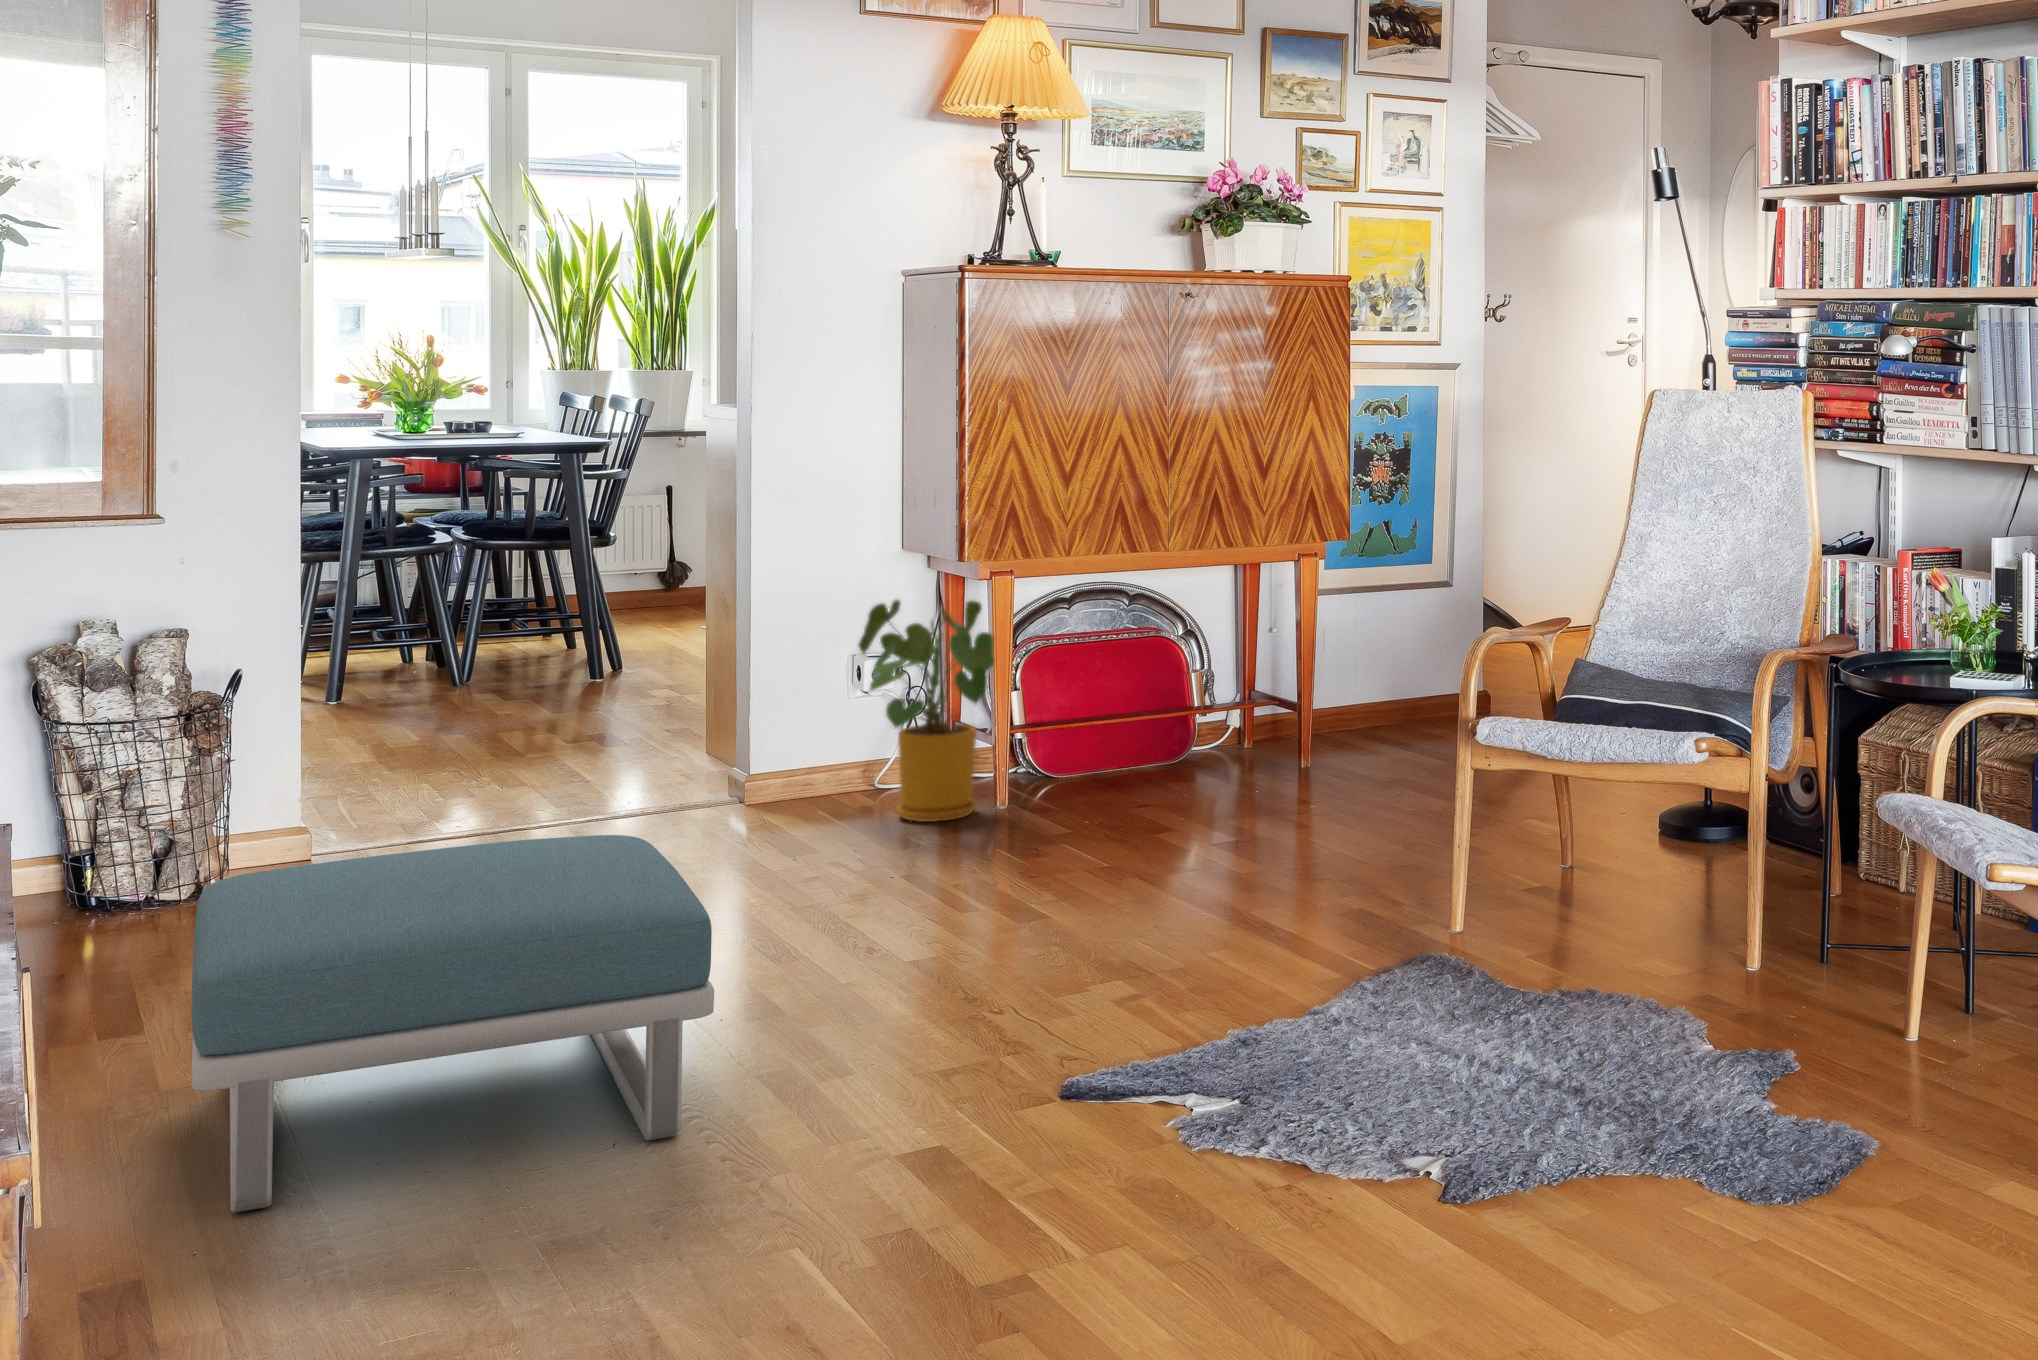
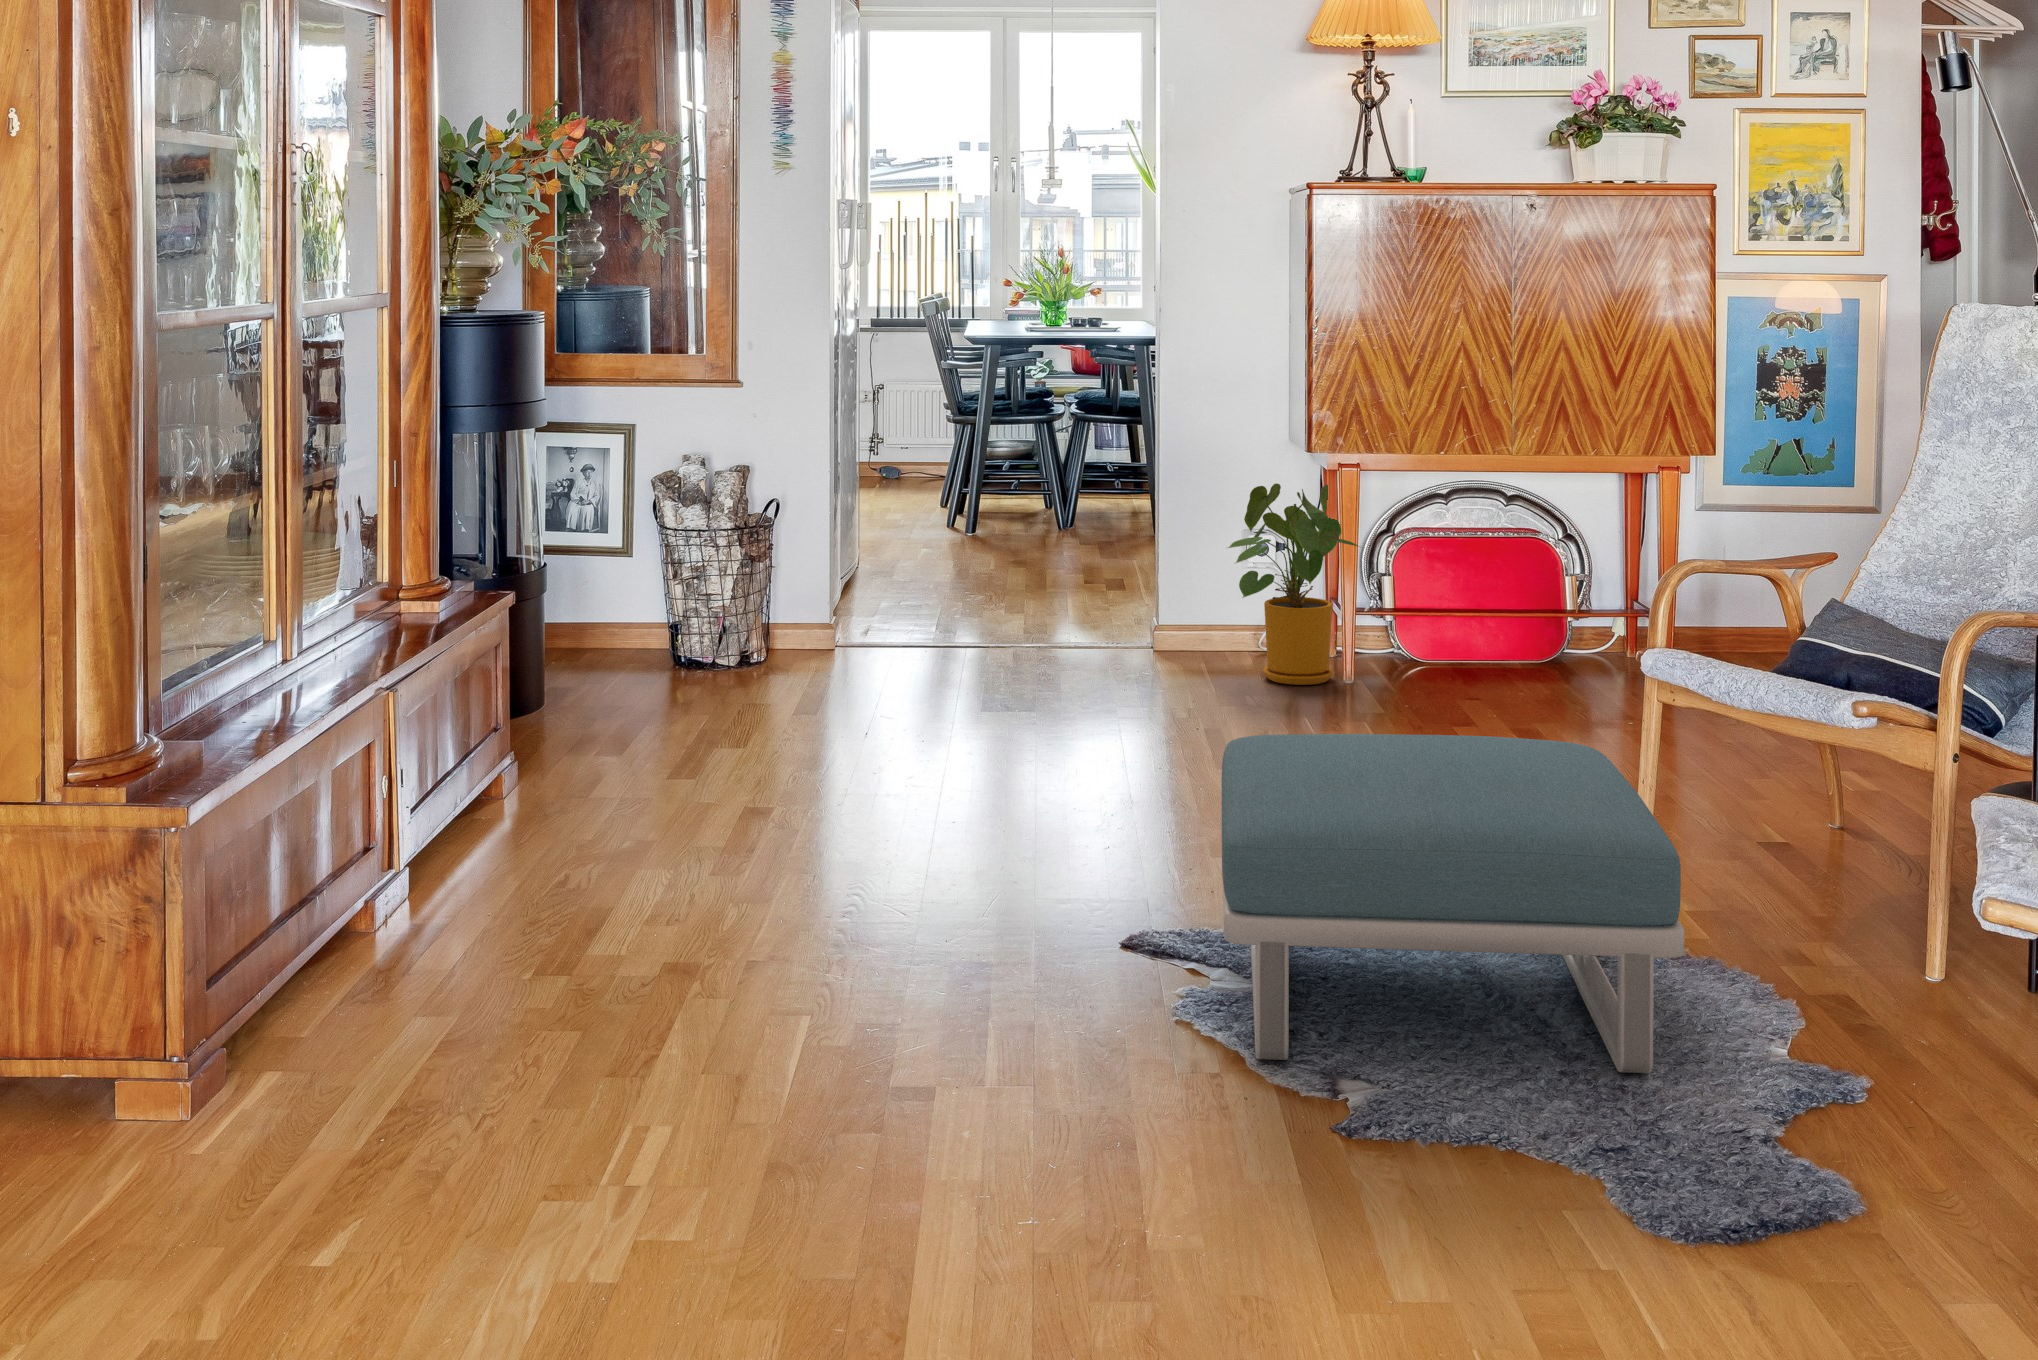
footstool: present [192,835,714,1212] -> present [1222,734,1684,1073]

